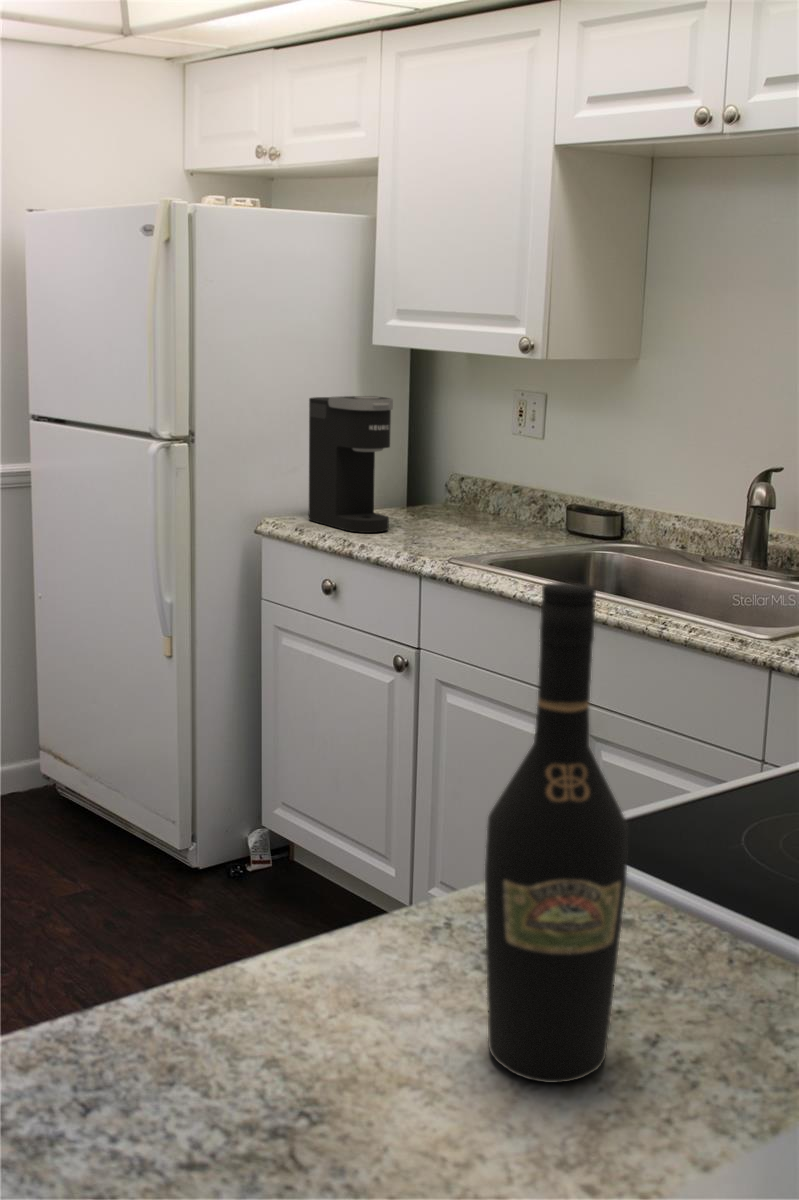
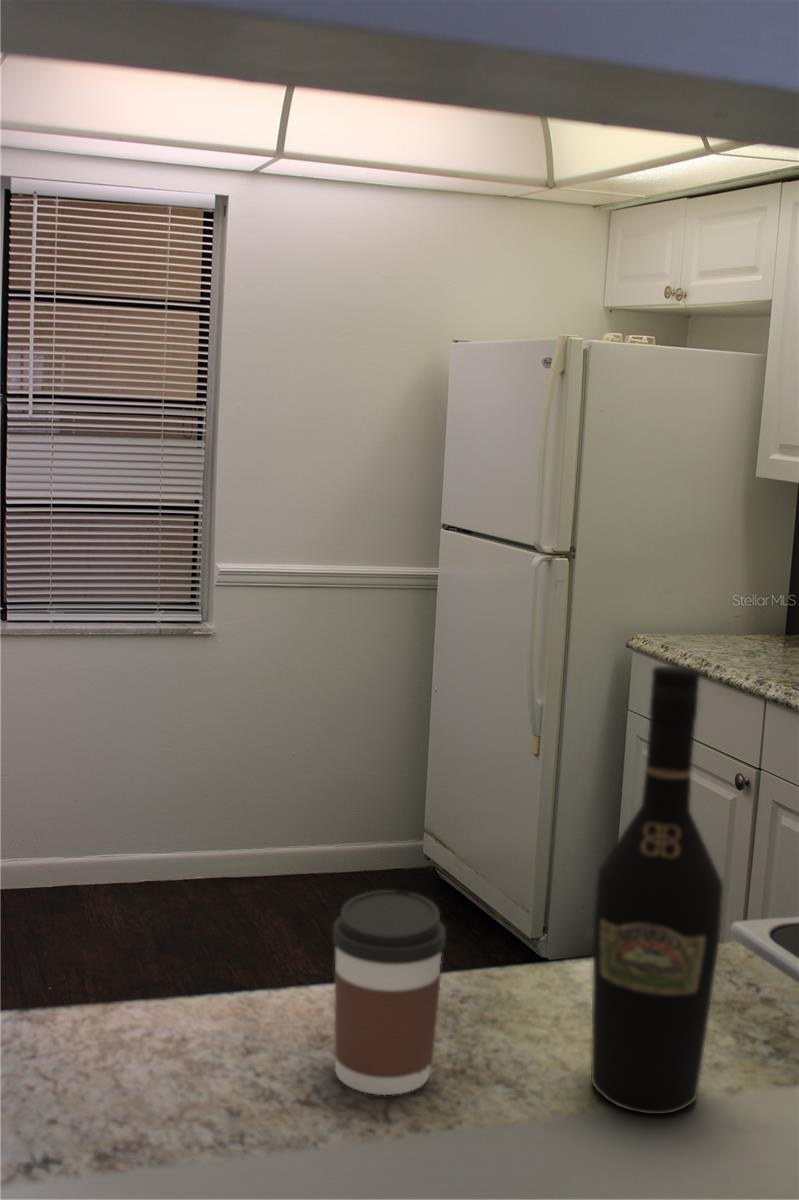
coffee maker: present [309,396,393,533] -> none [677,522,765,654]
coffee cup: none [191,883,329,1134] -> present [333,890,446,1095]

